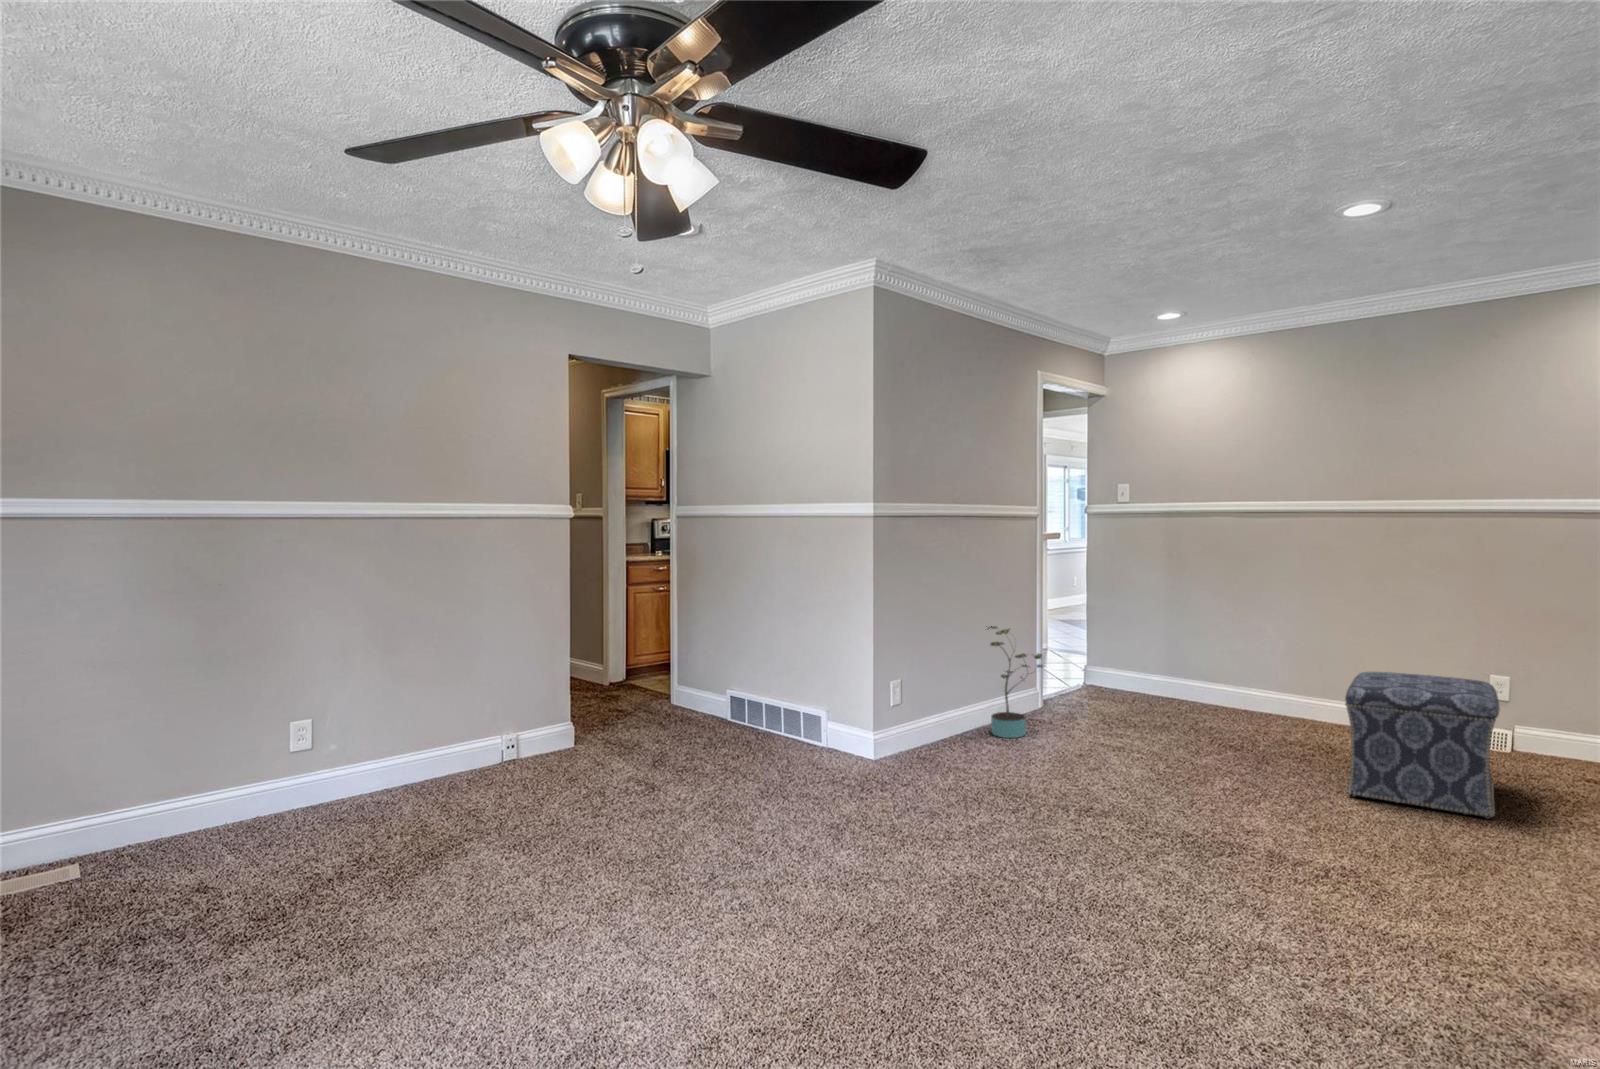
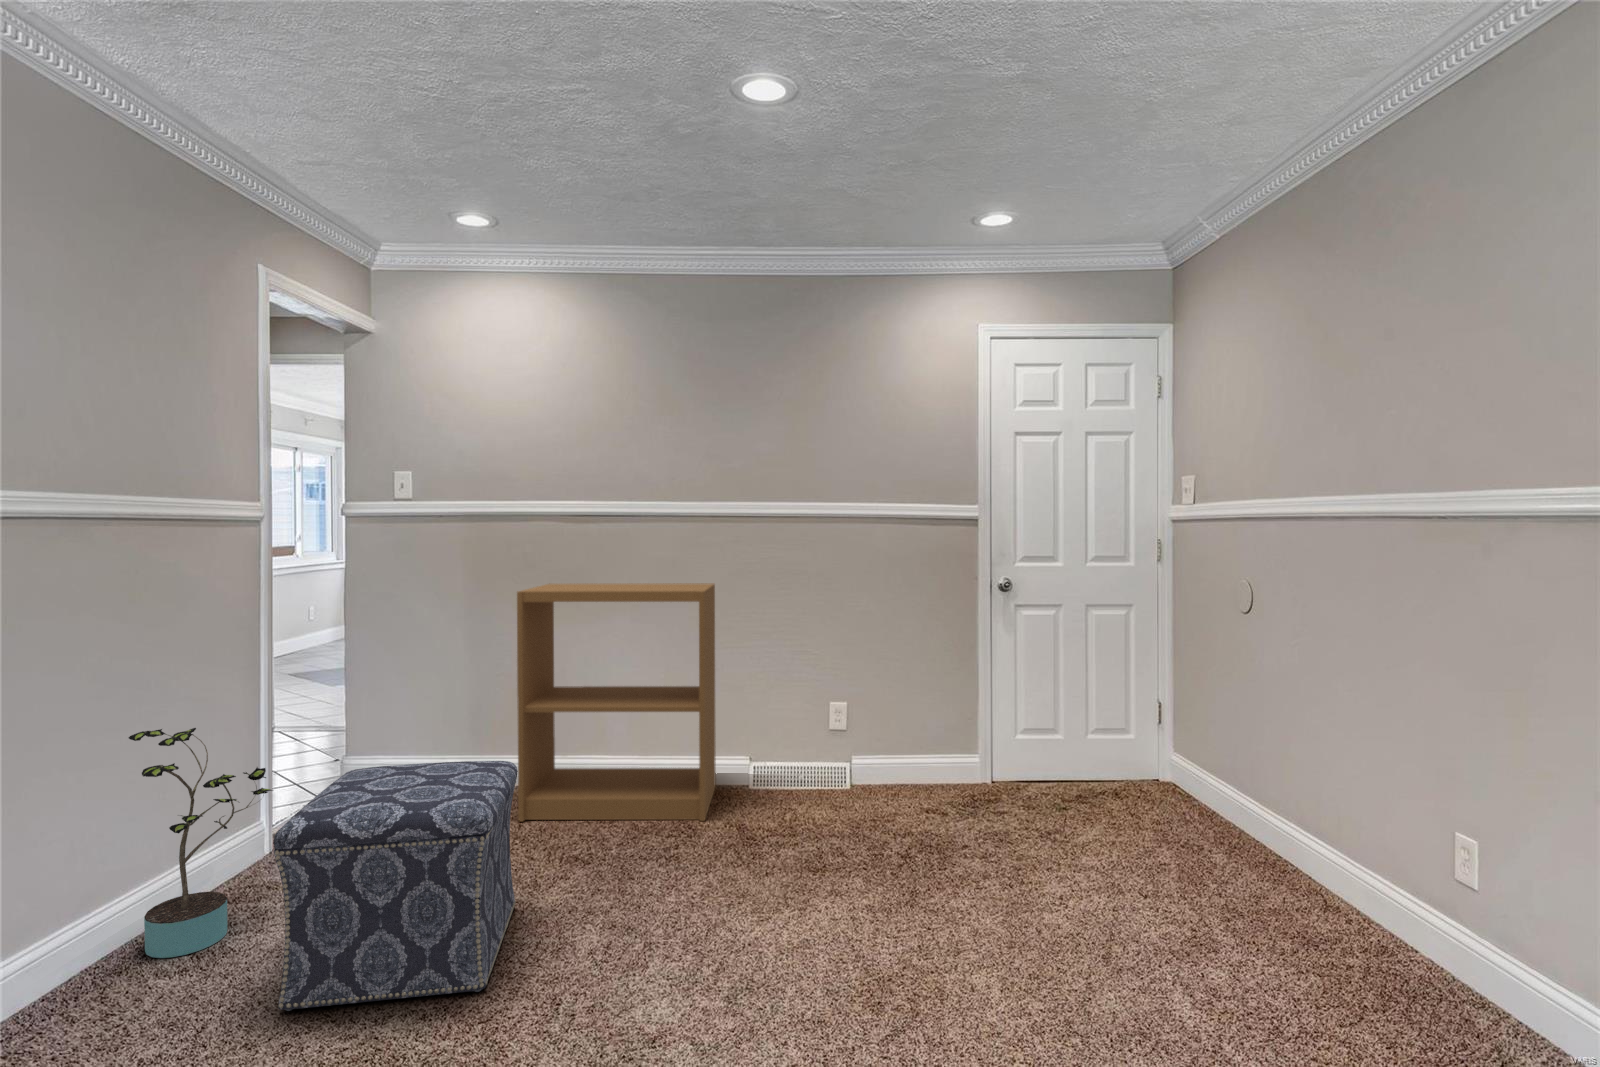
bookshelf: none [1191,560,1366,748] -> present [517,583,716,821]
ottoman: present [1345,672,1500,819] -> present [274,761,518,1011]

